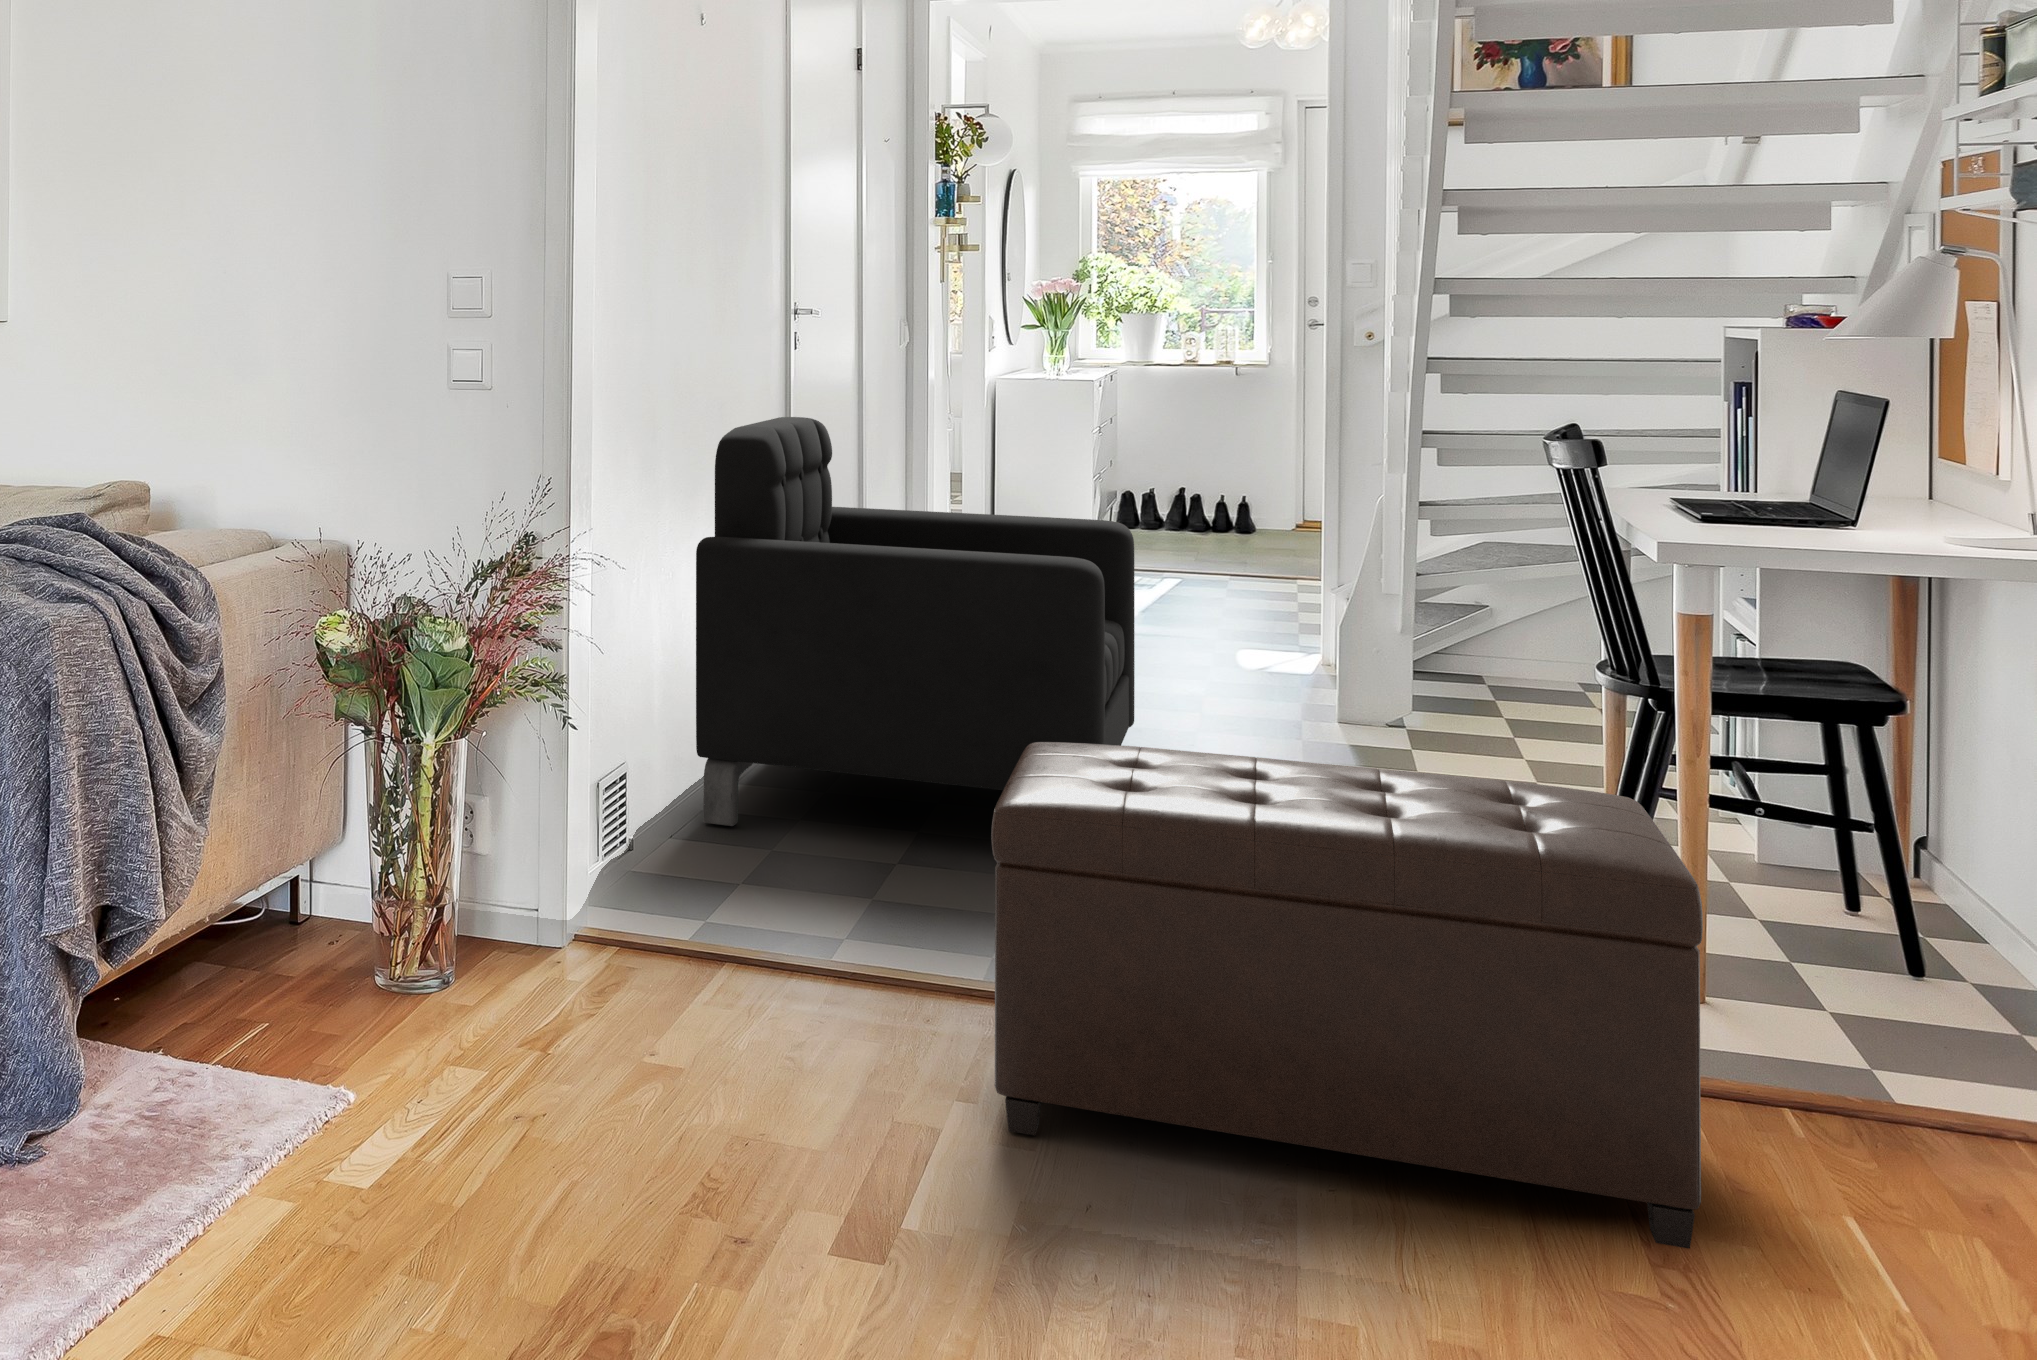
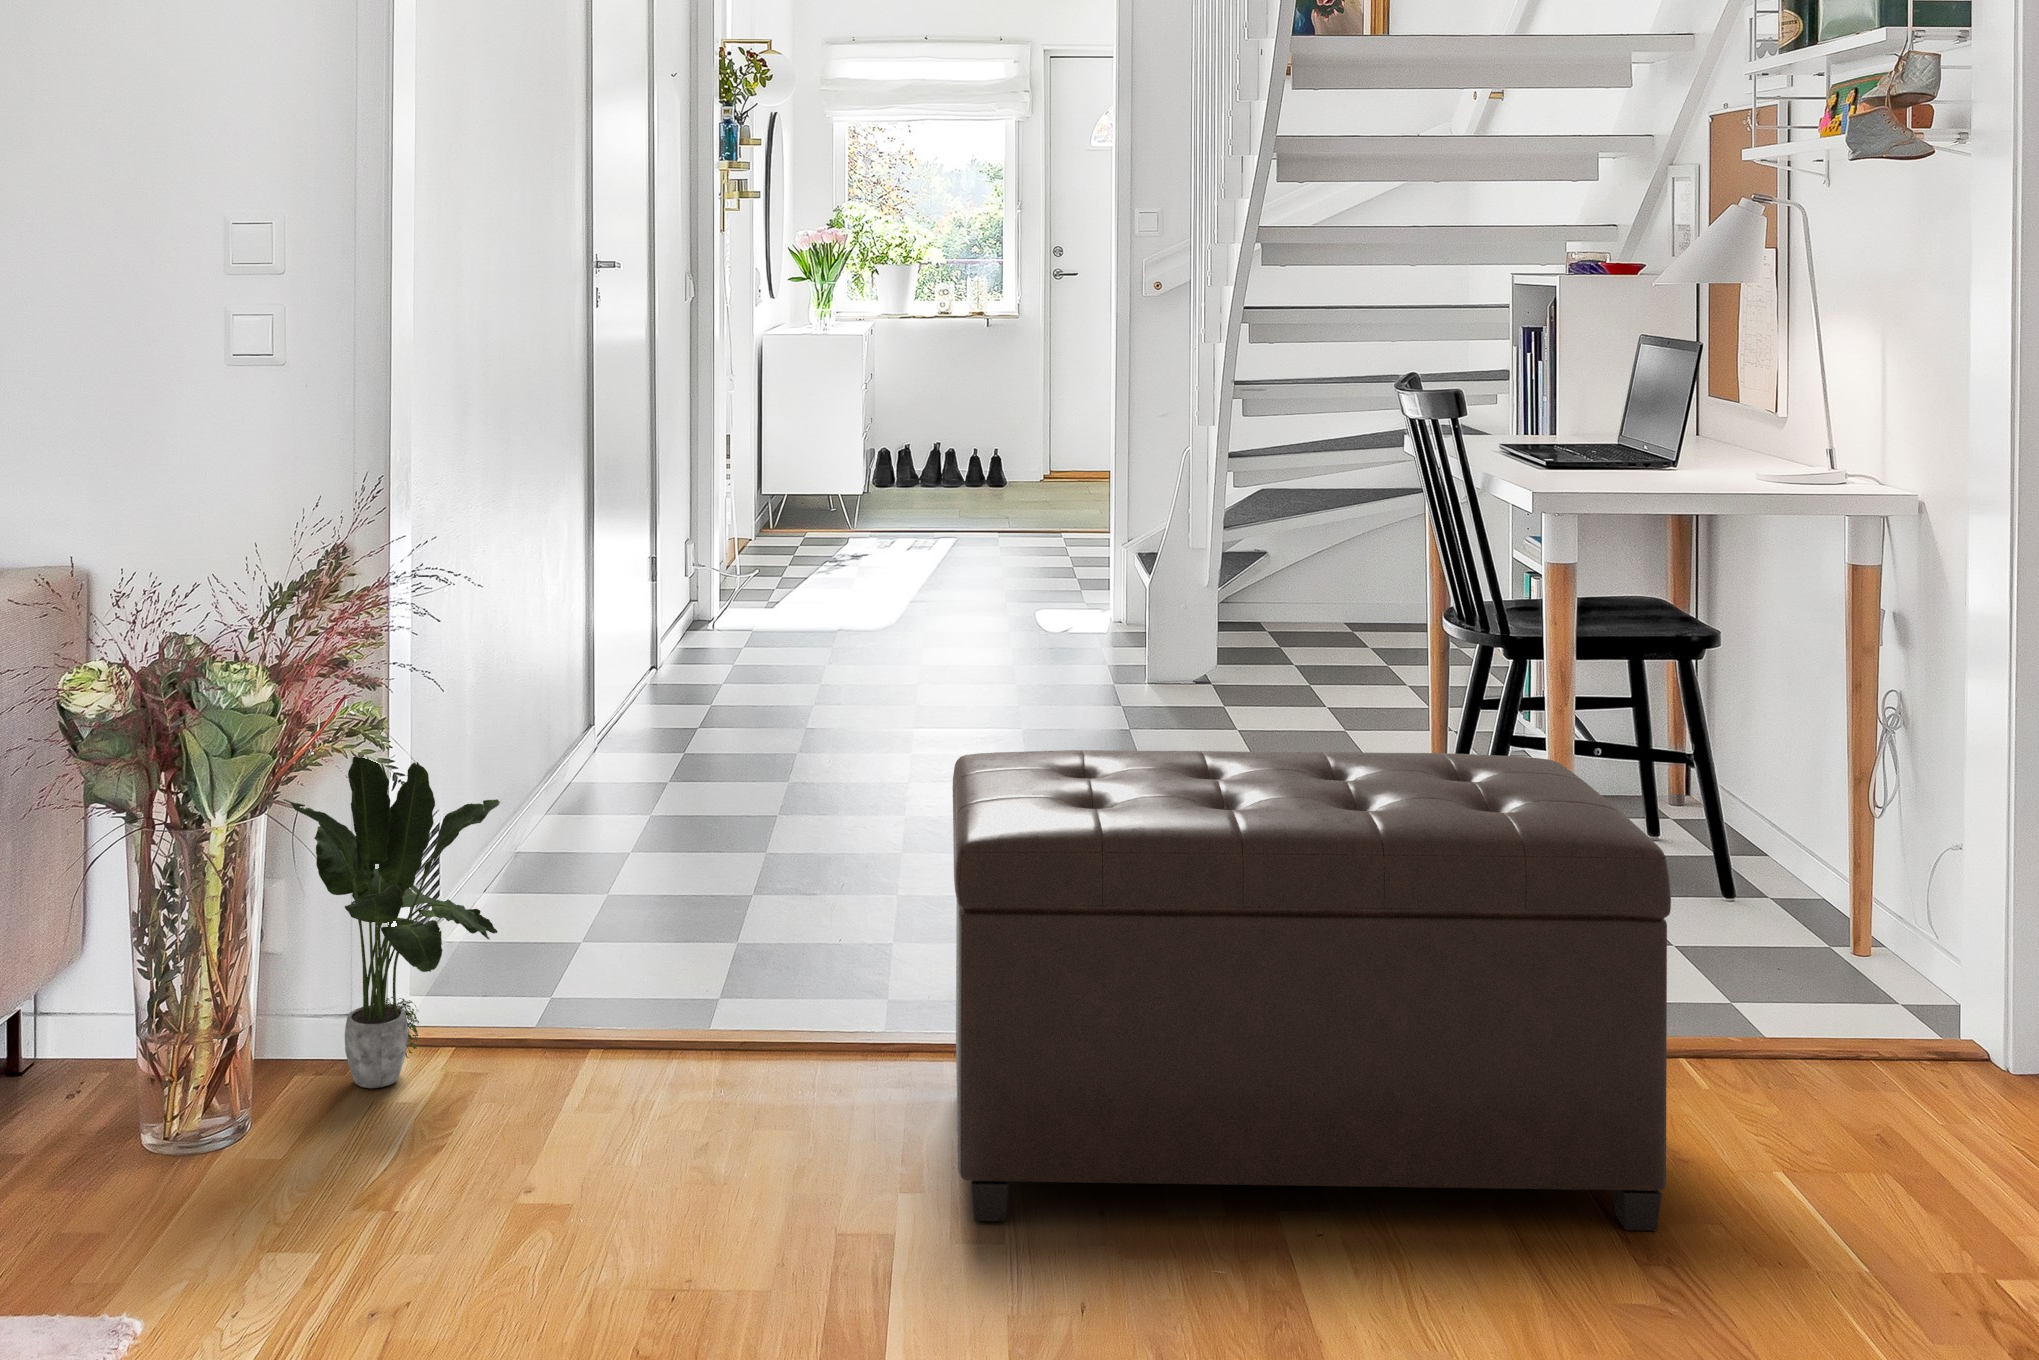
armchair: present [696,417,1135,826] -> none [524,388,980,876]
potted plant: none [476,697,644,965] -> present [283,757,500,1088]

